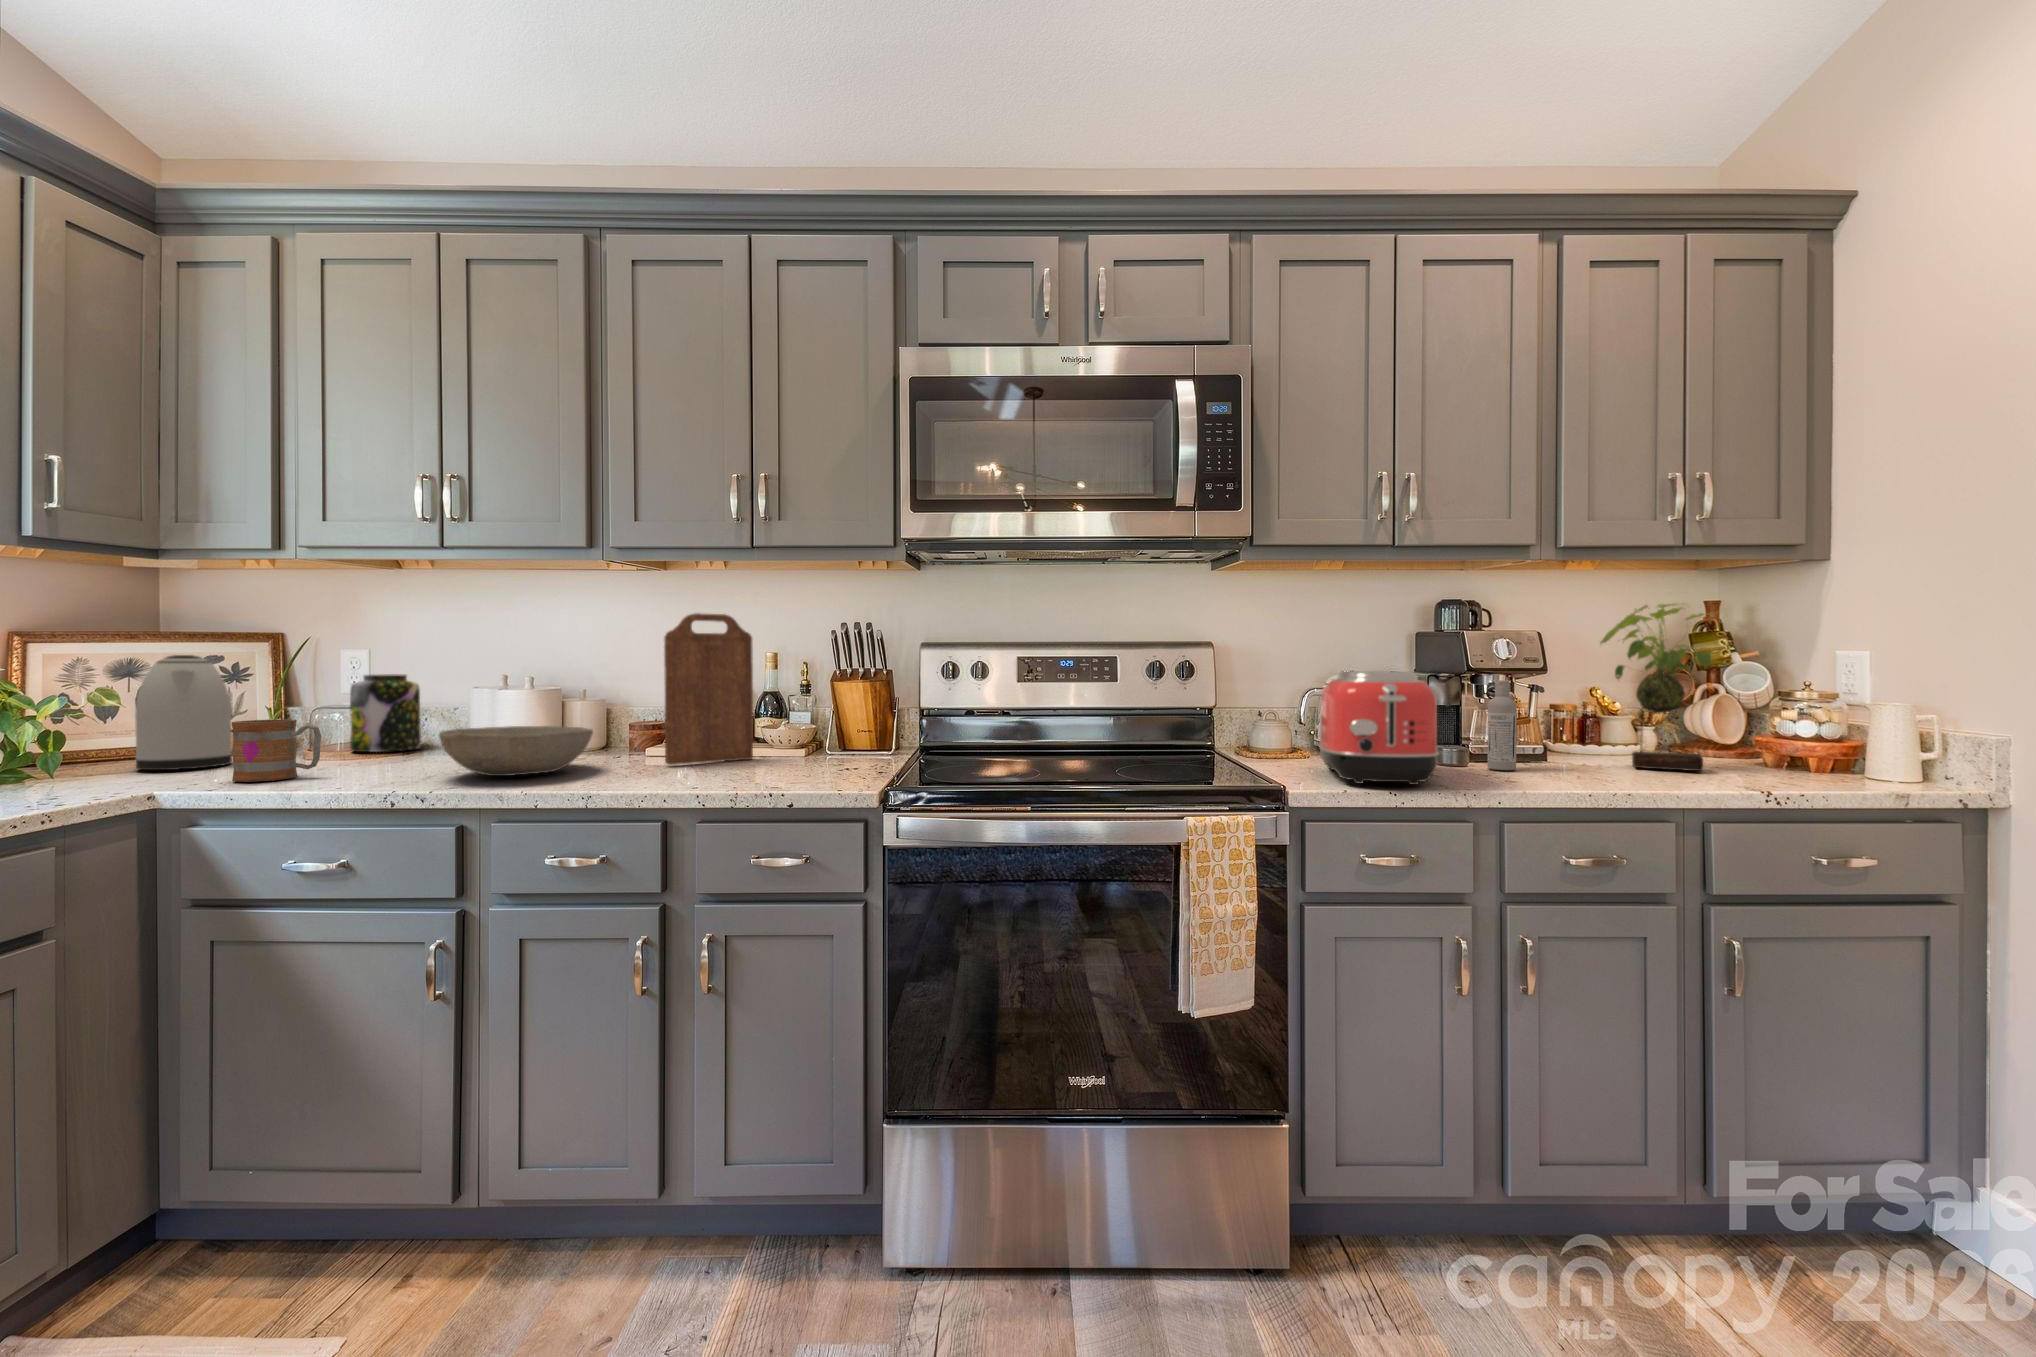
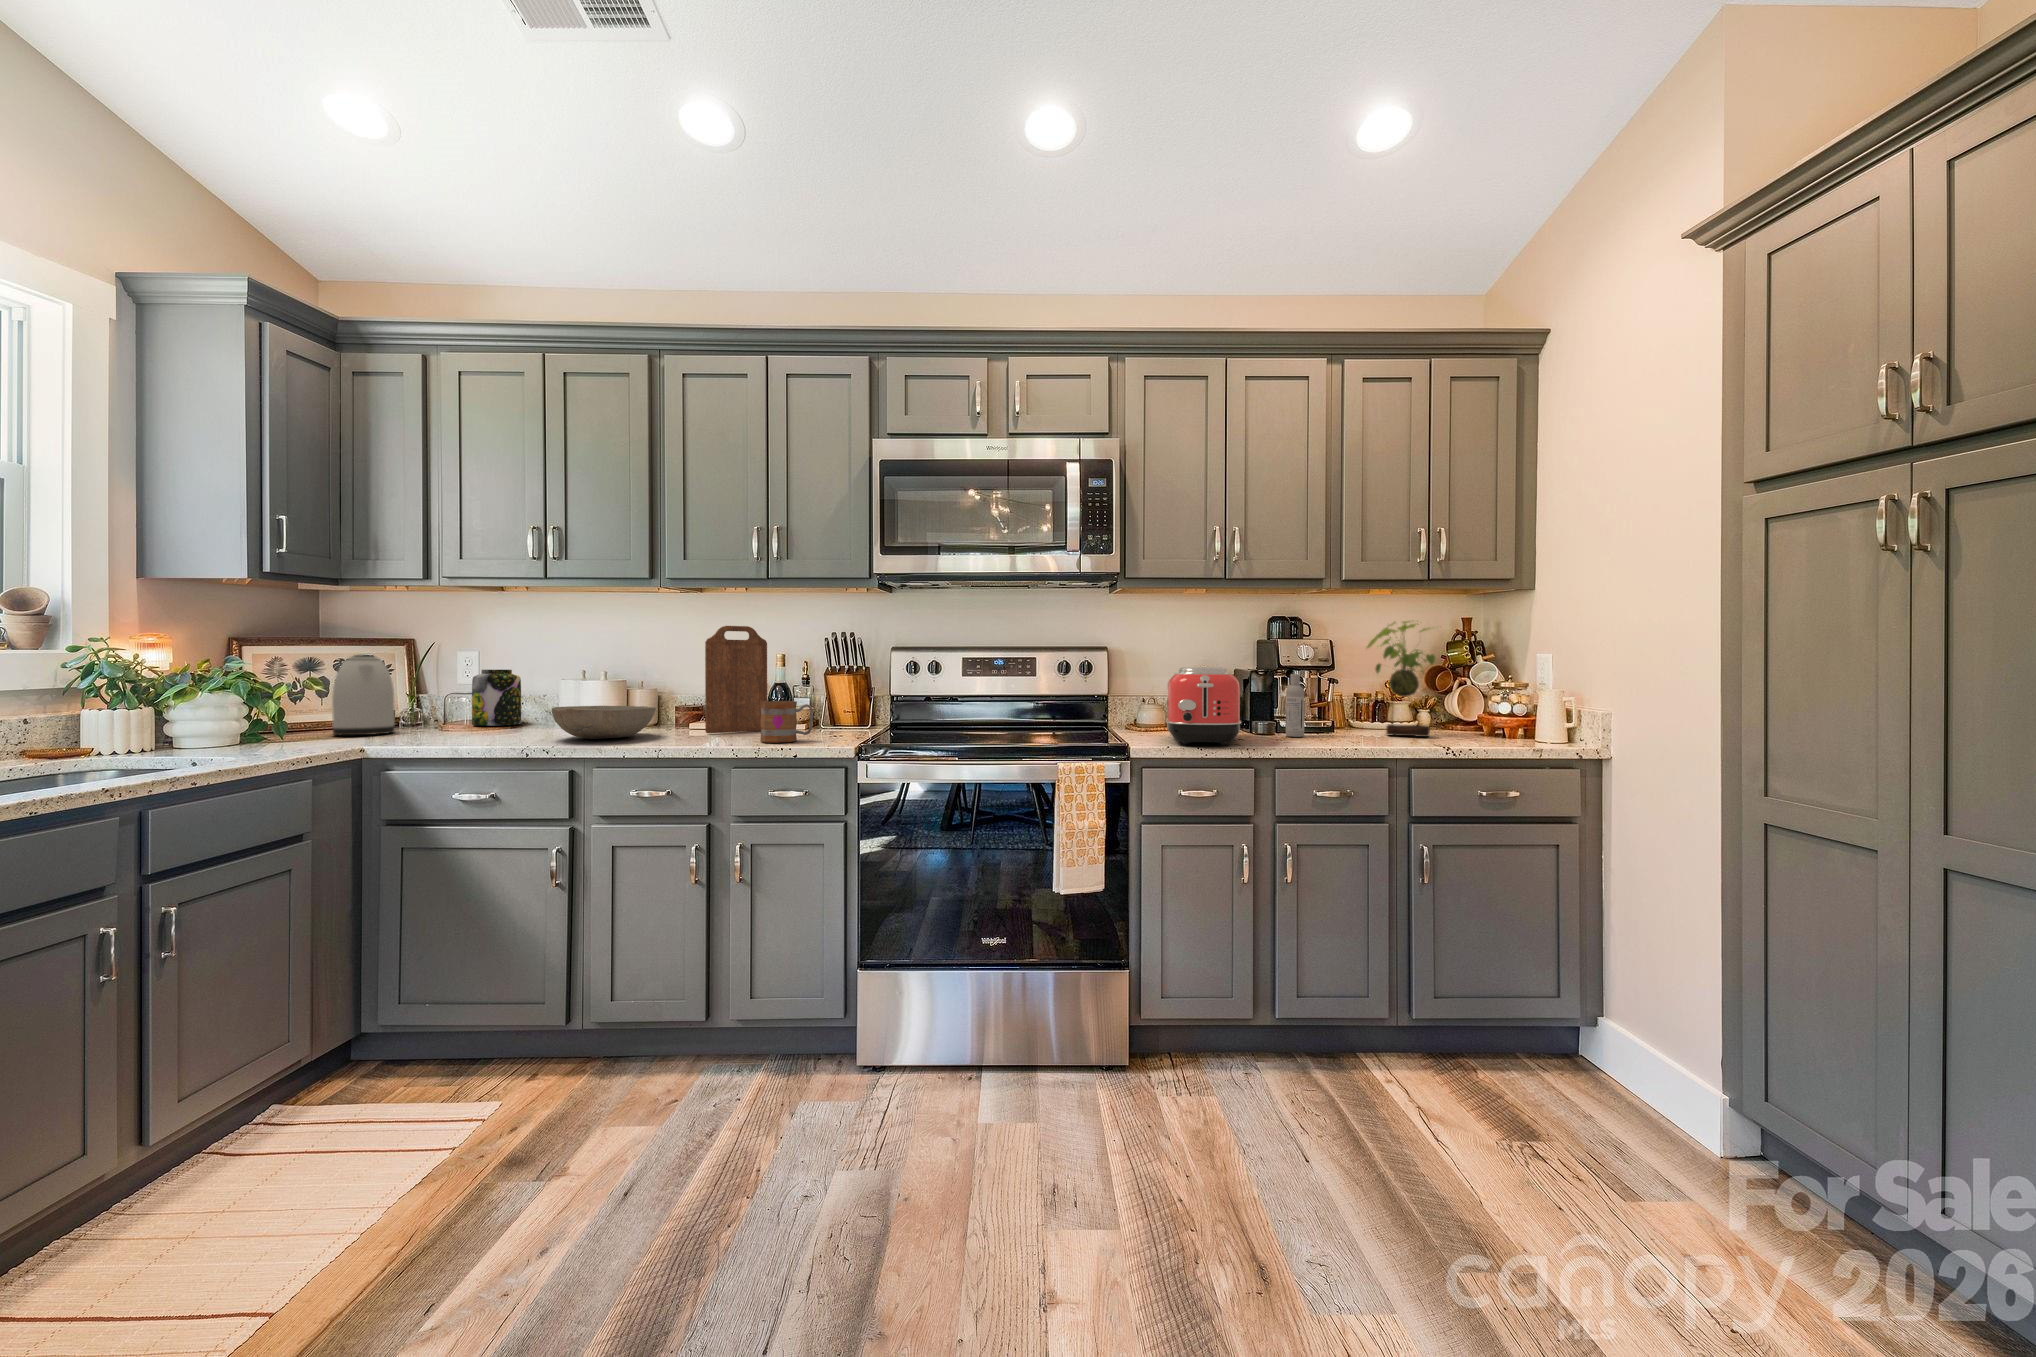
mug: present [232,719,321,782] -> present [760,701,813,743]

